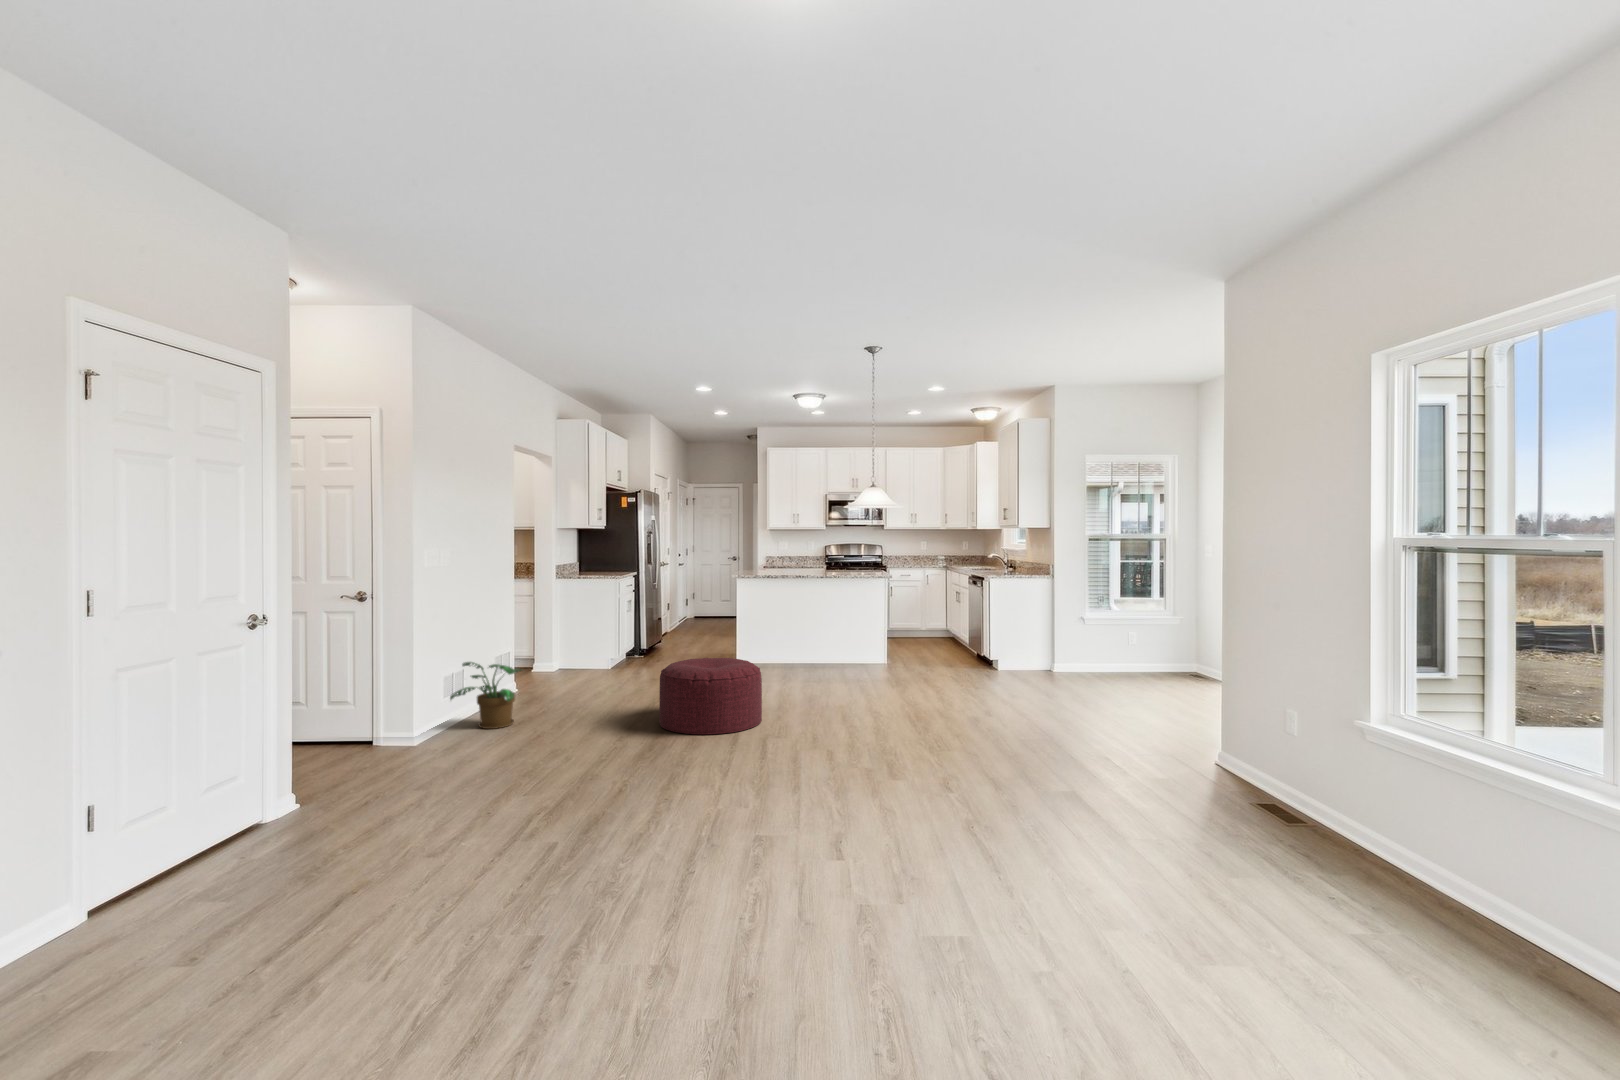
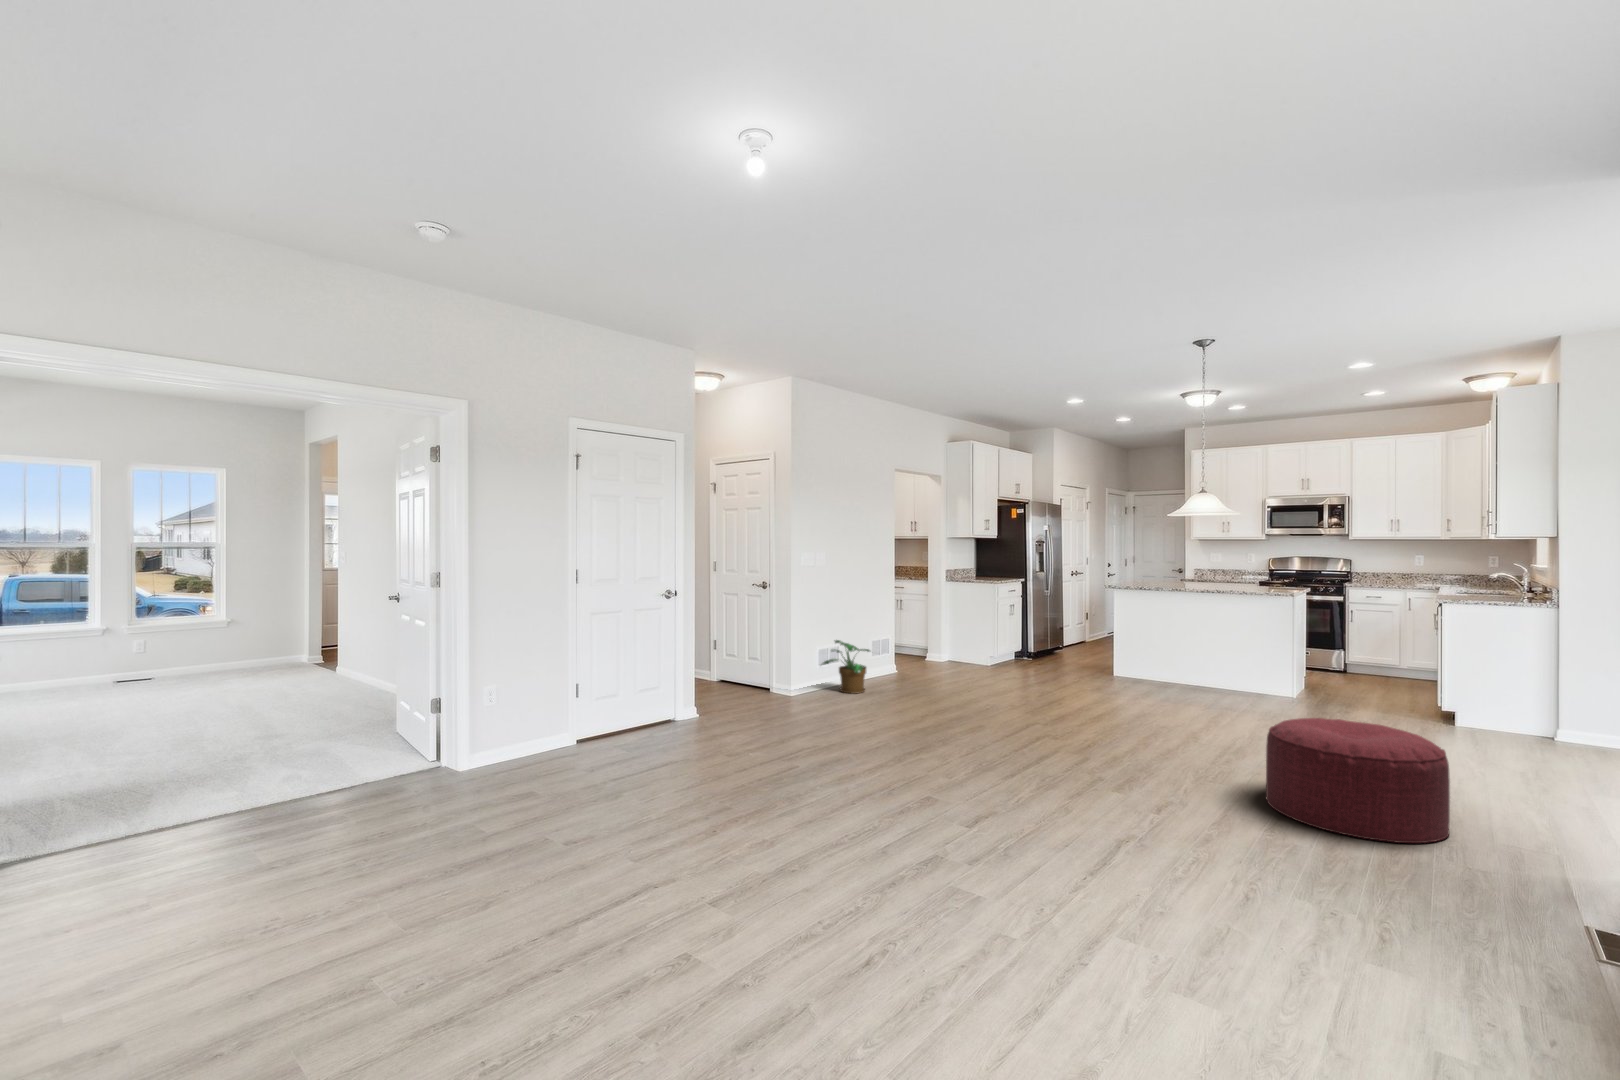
ottoman: present [659,658,762,734] -> present [1266,718,1450,843]

